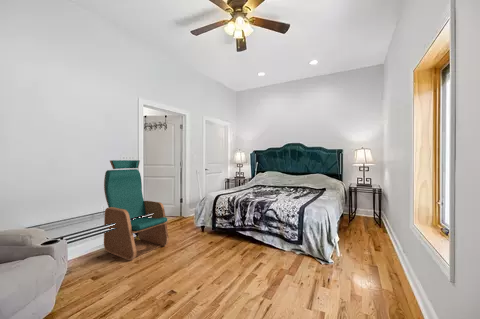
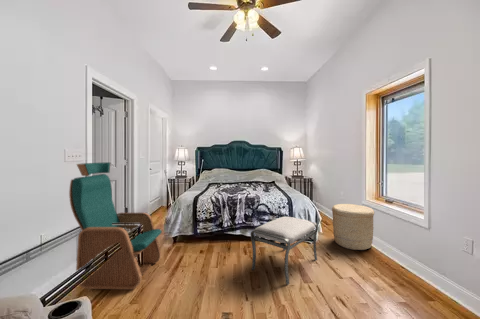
woven basket: none [347,220,406,285] -> present [332,204,374,250]
ottoman: none [225,224,305,293] -> present [251,217,318,285]

